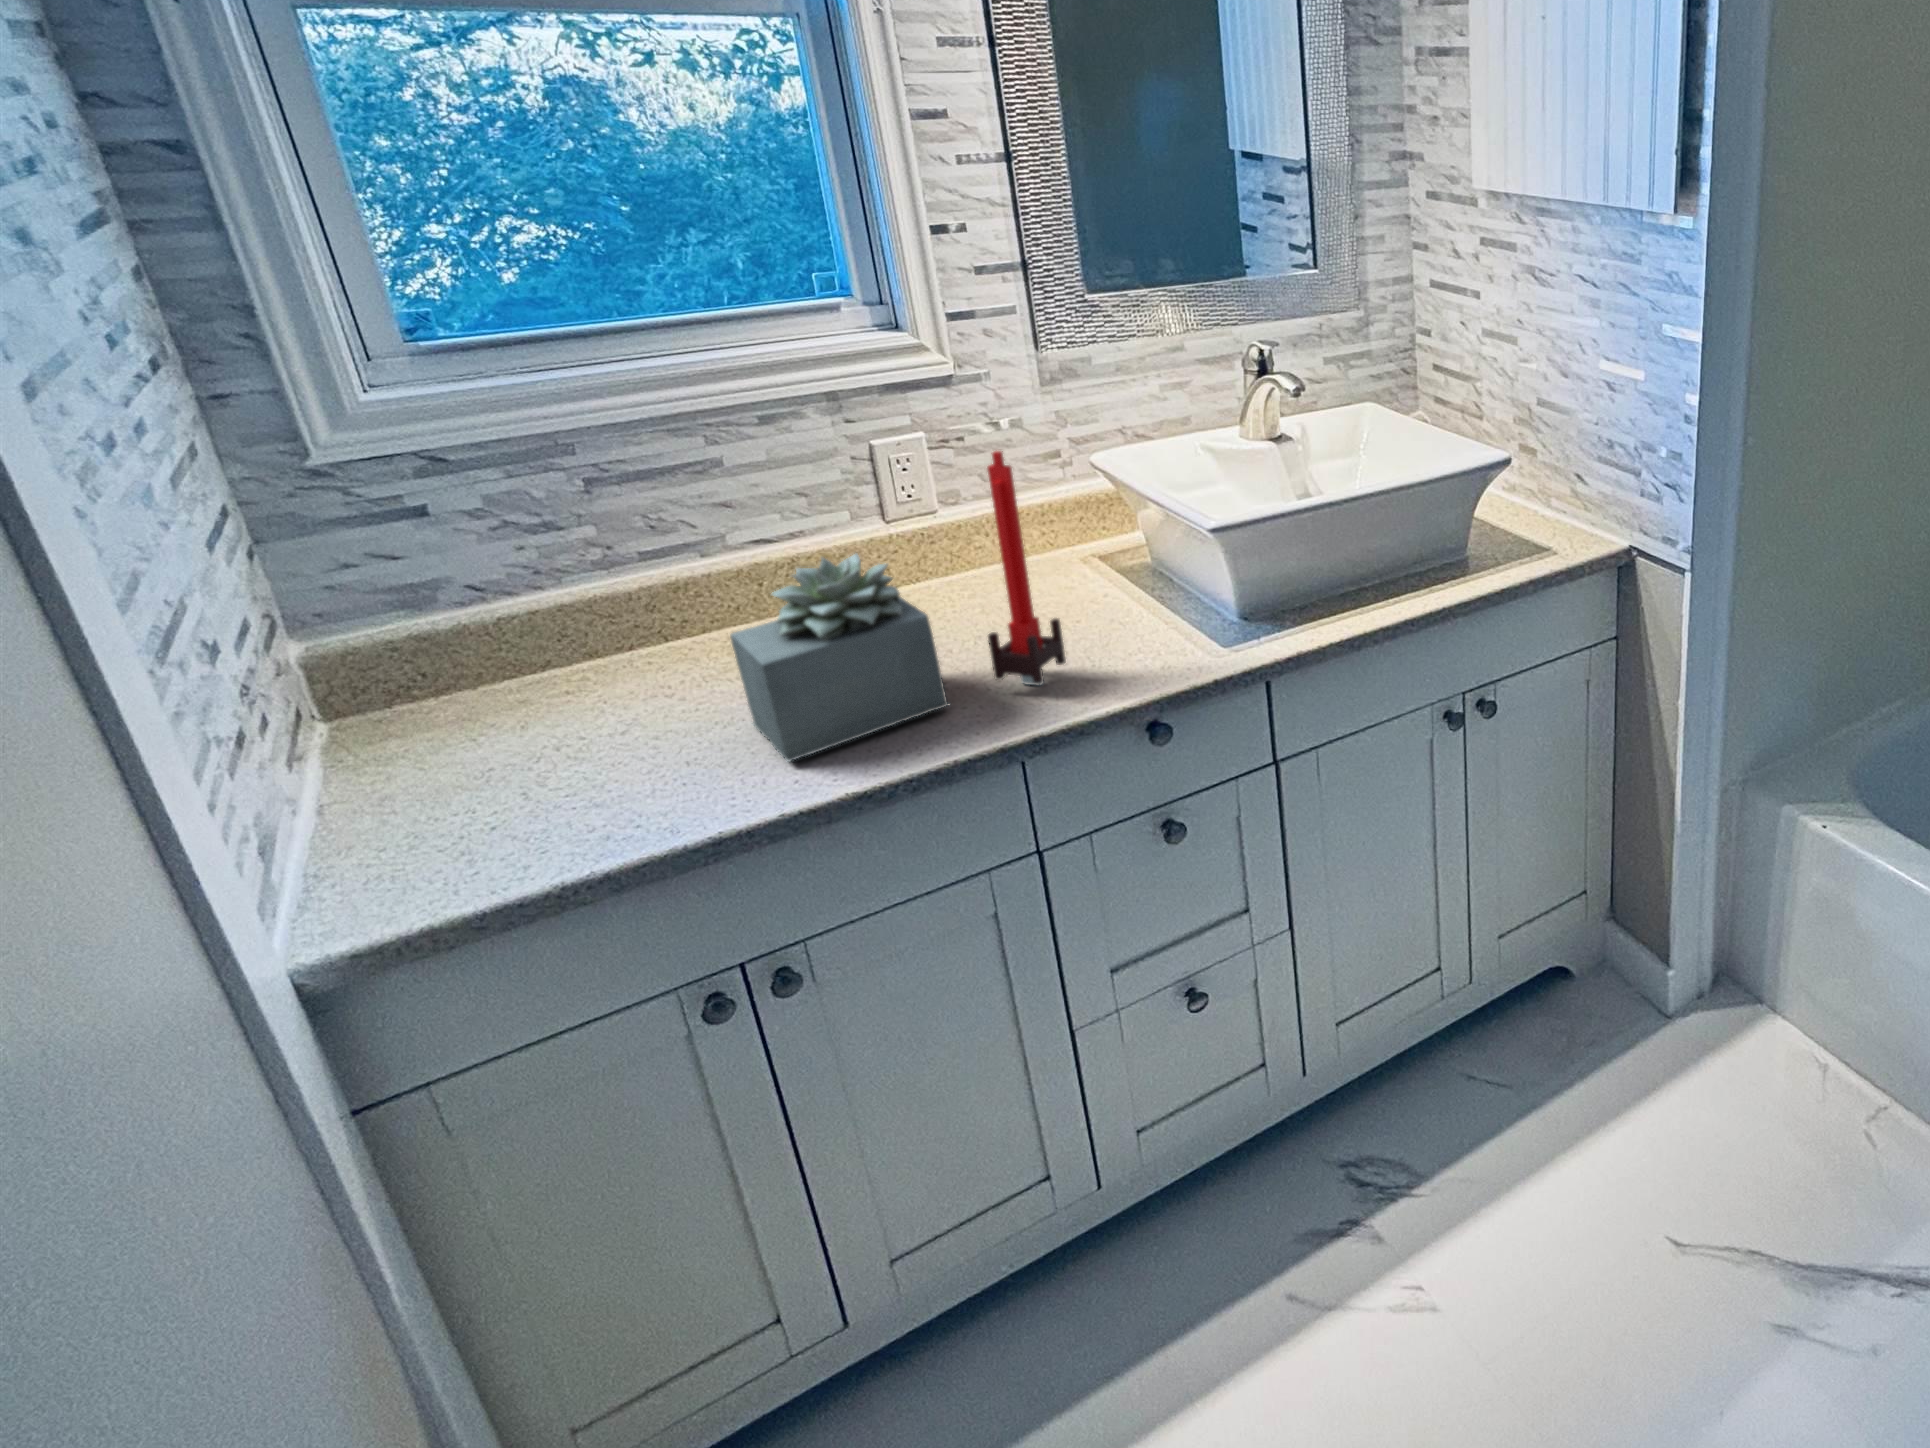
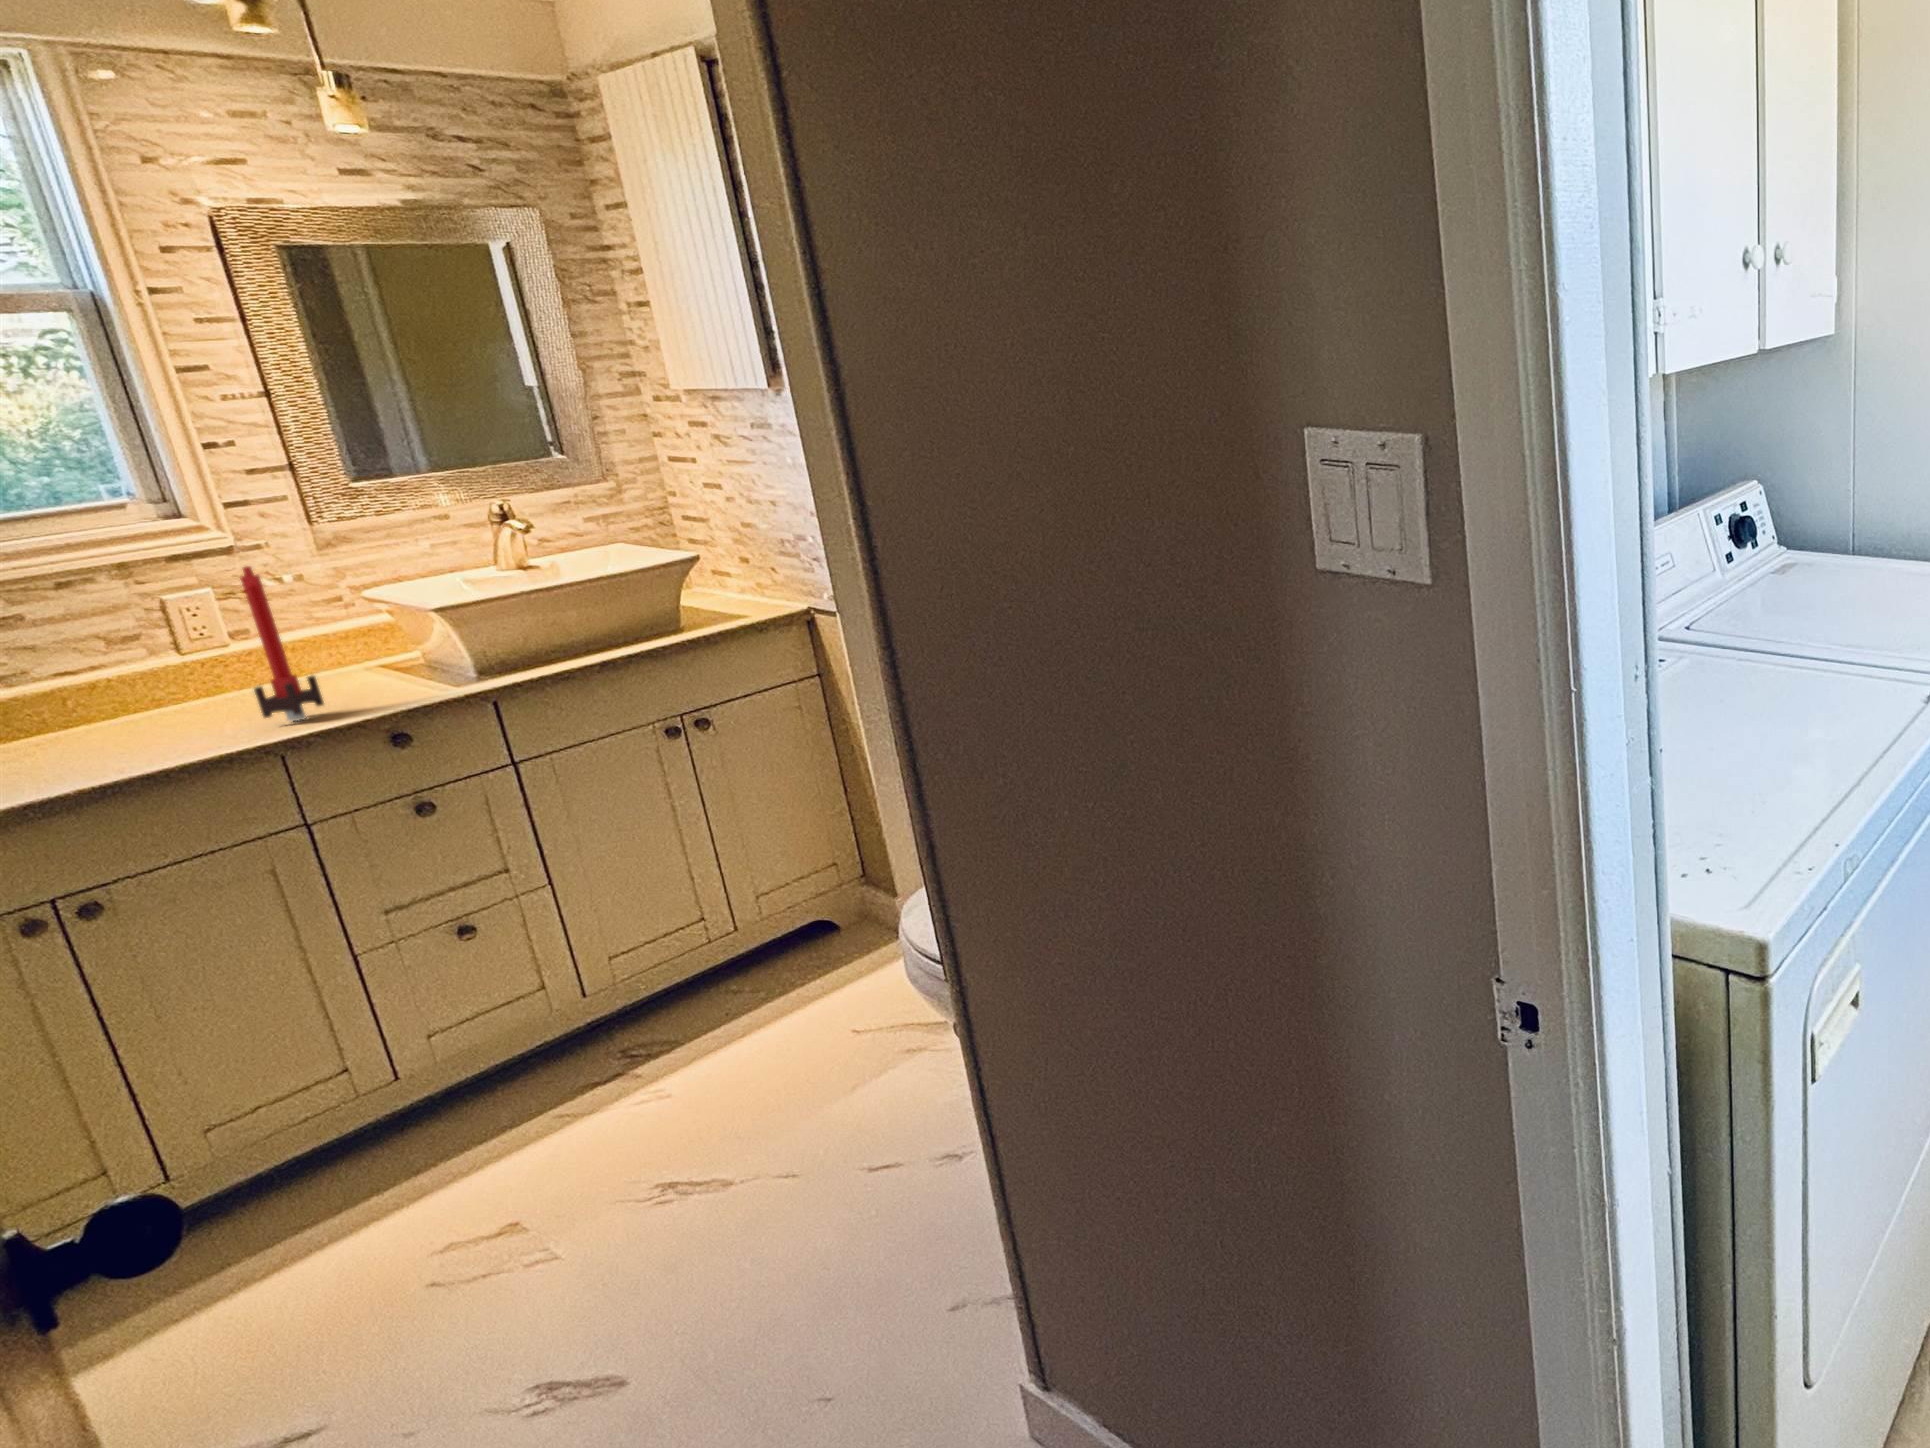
succulent plant: present [730,554,950,762] -> none [35,644,226,771]

